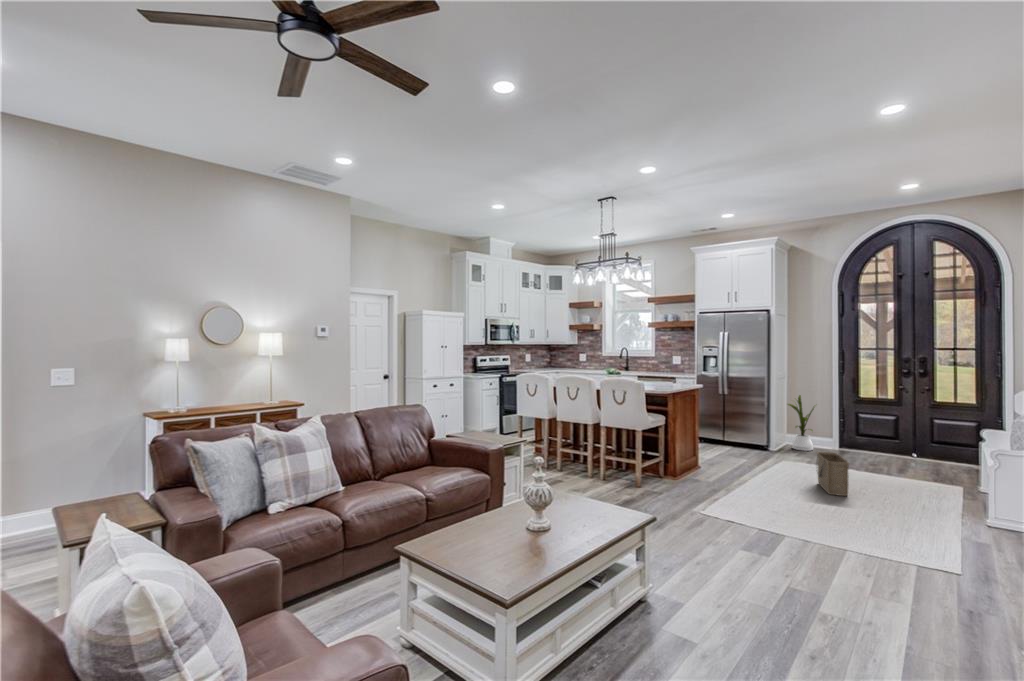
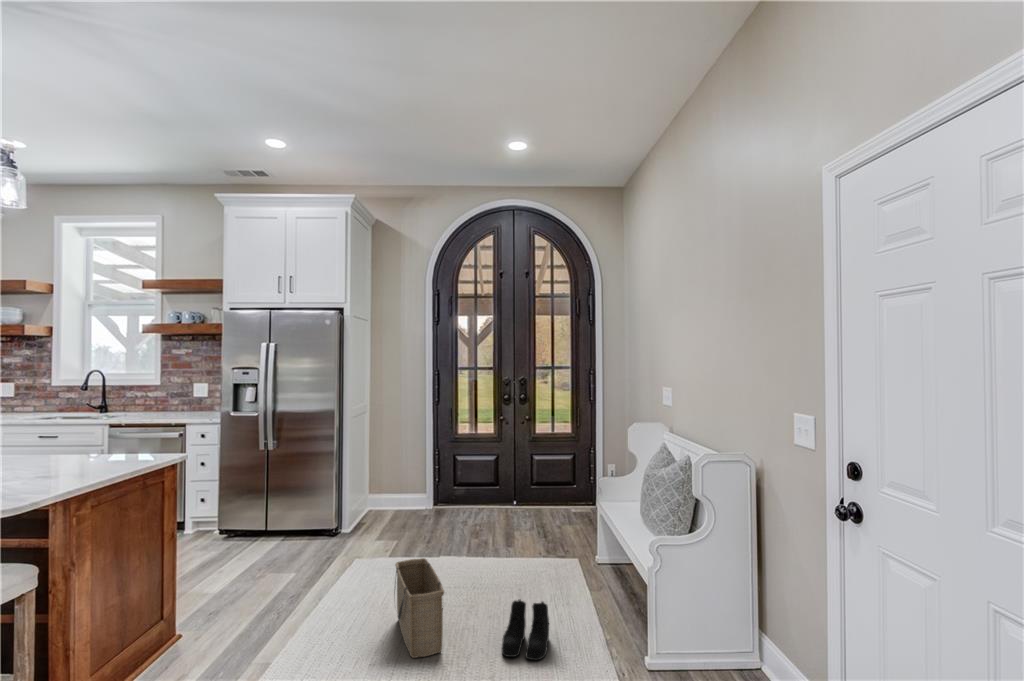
house plant: present [788,395,814,451] -> none [365,440,408,522]
boots: none [889,479,925,509] -> present [502,600,549,660]

